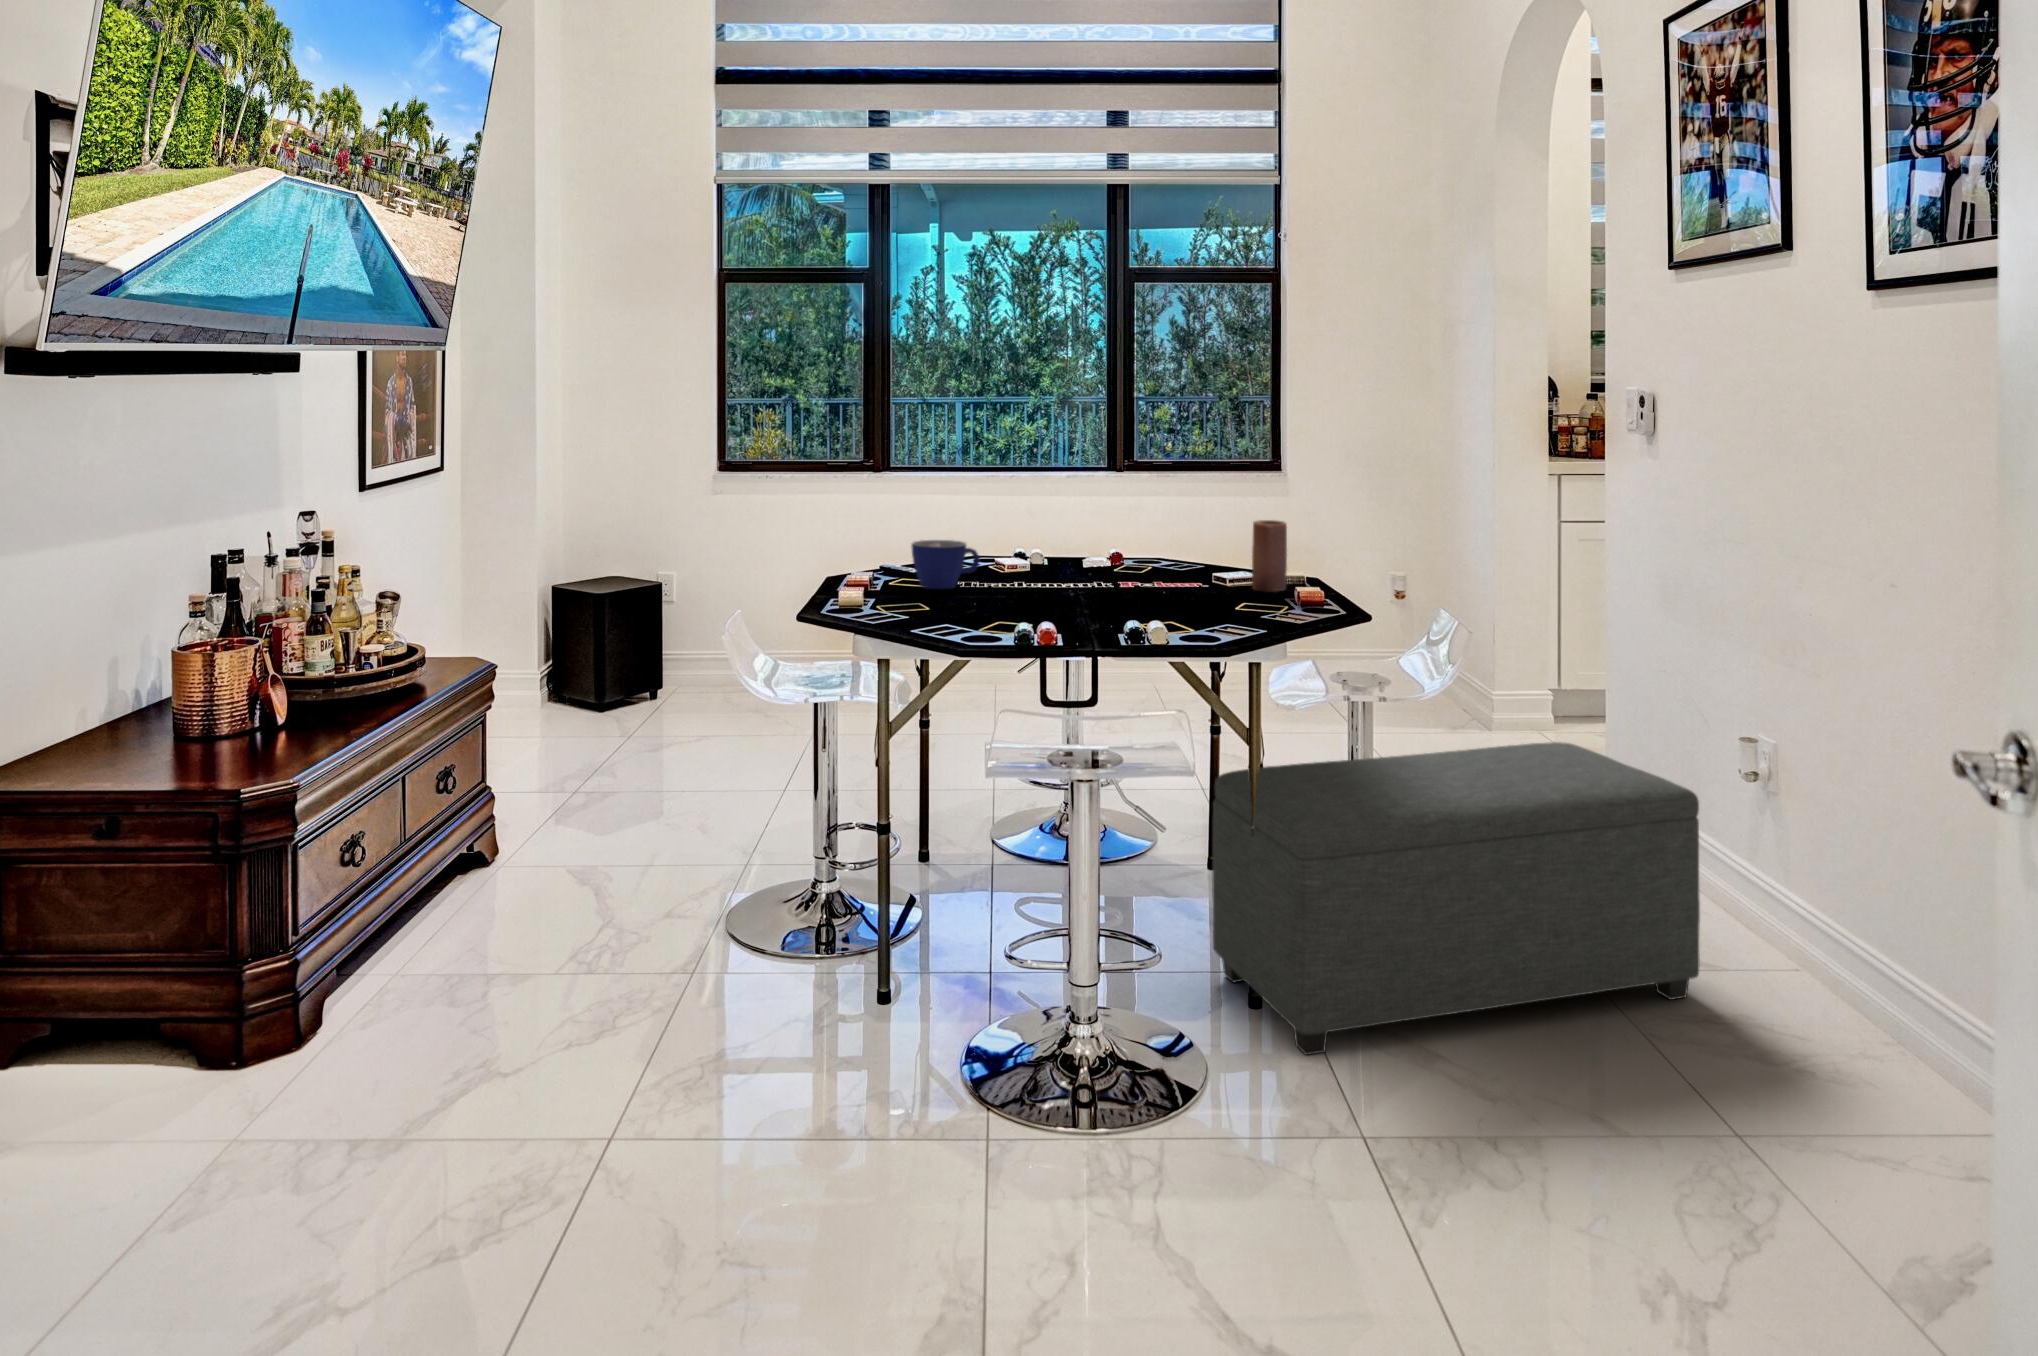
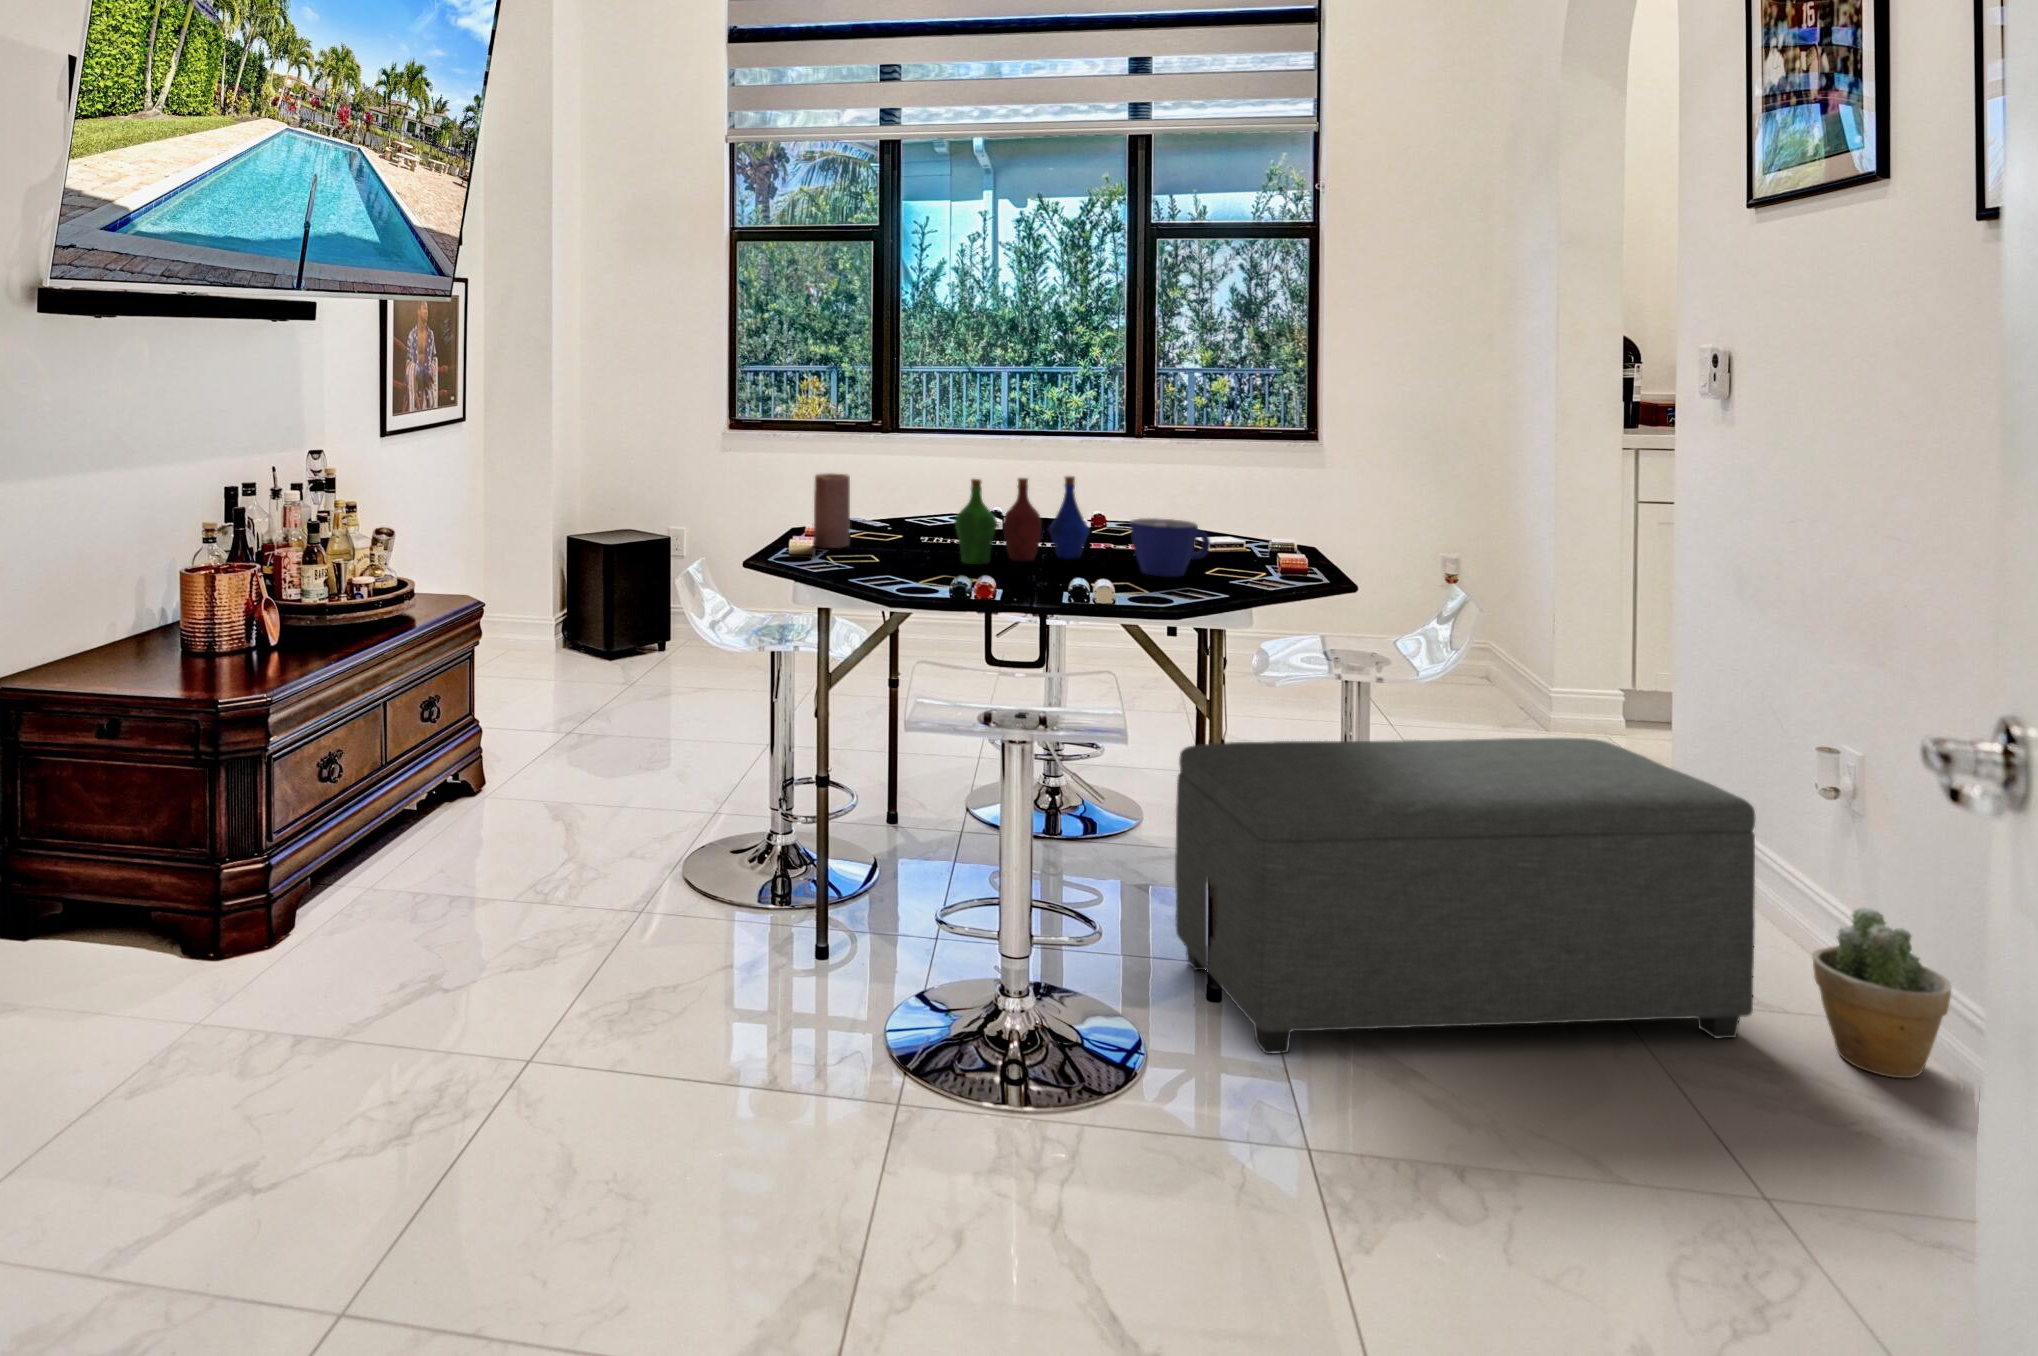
candle: present [1252,520,1287,592] -> present [814,473,850,548]
bottle: none [1004,523,1128,612] -> present [955,476,1090,564]
cup: present [911,540,980,589] -> present [1130,518,1210,577]
potted plant: none [1743,875,1850,1019] -> present [1812,908,1951,1078]

